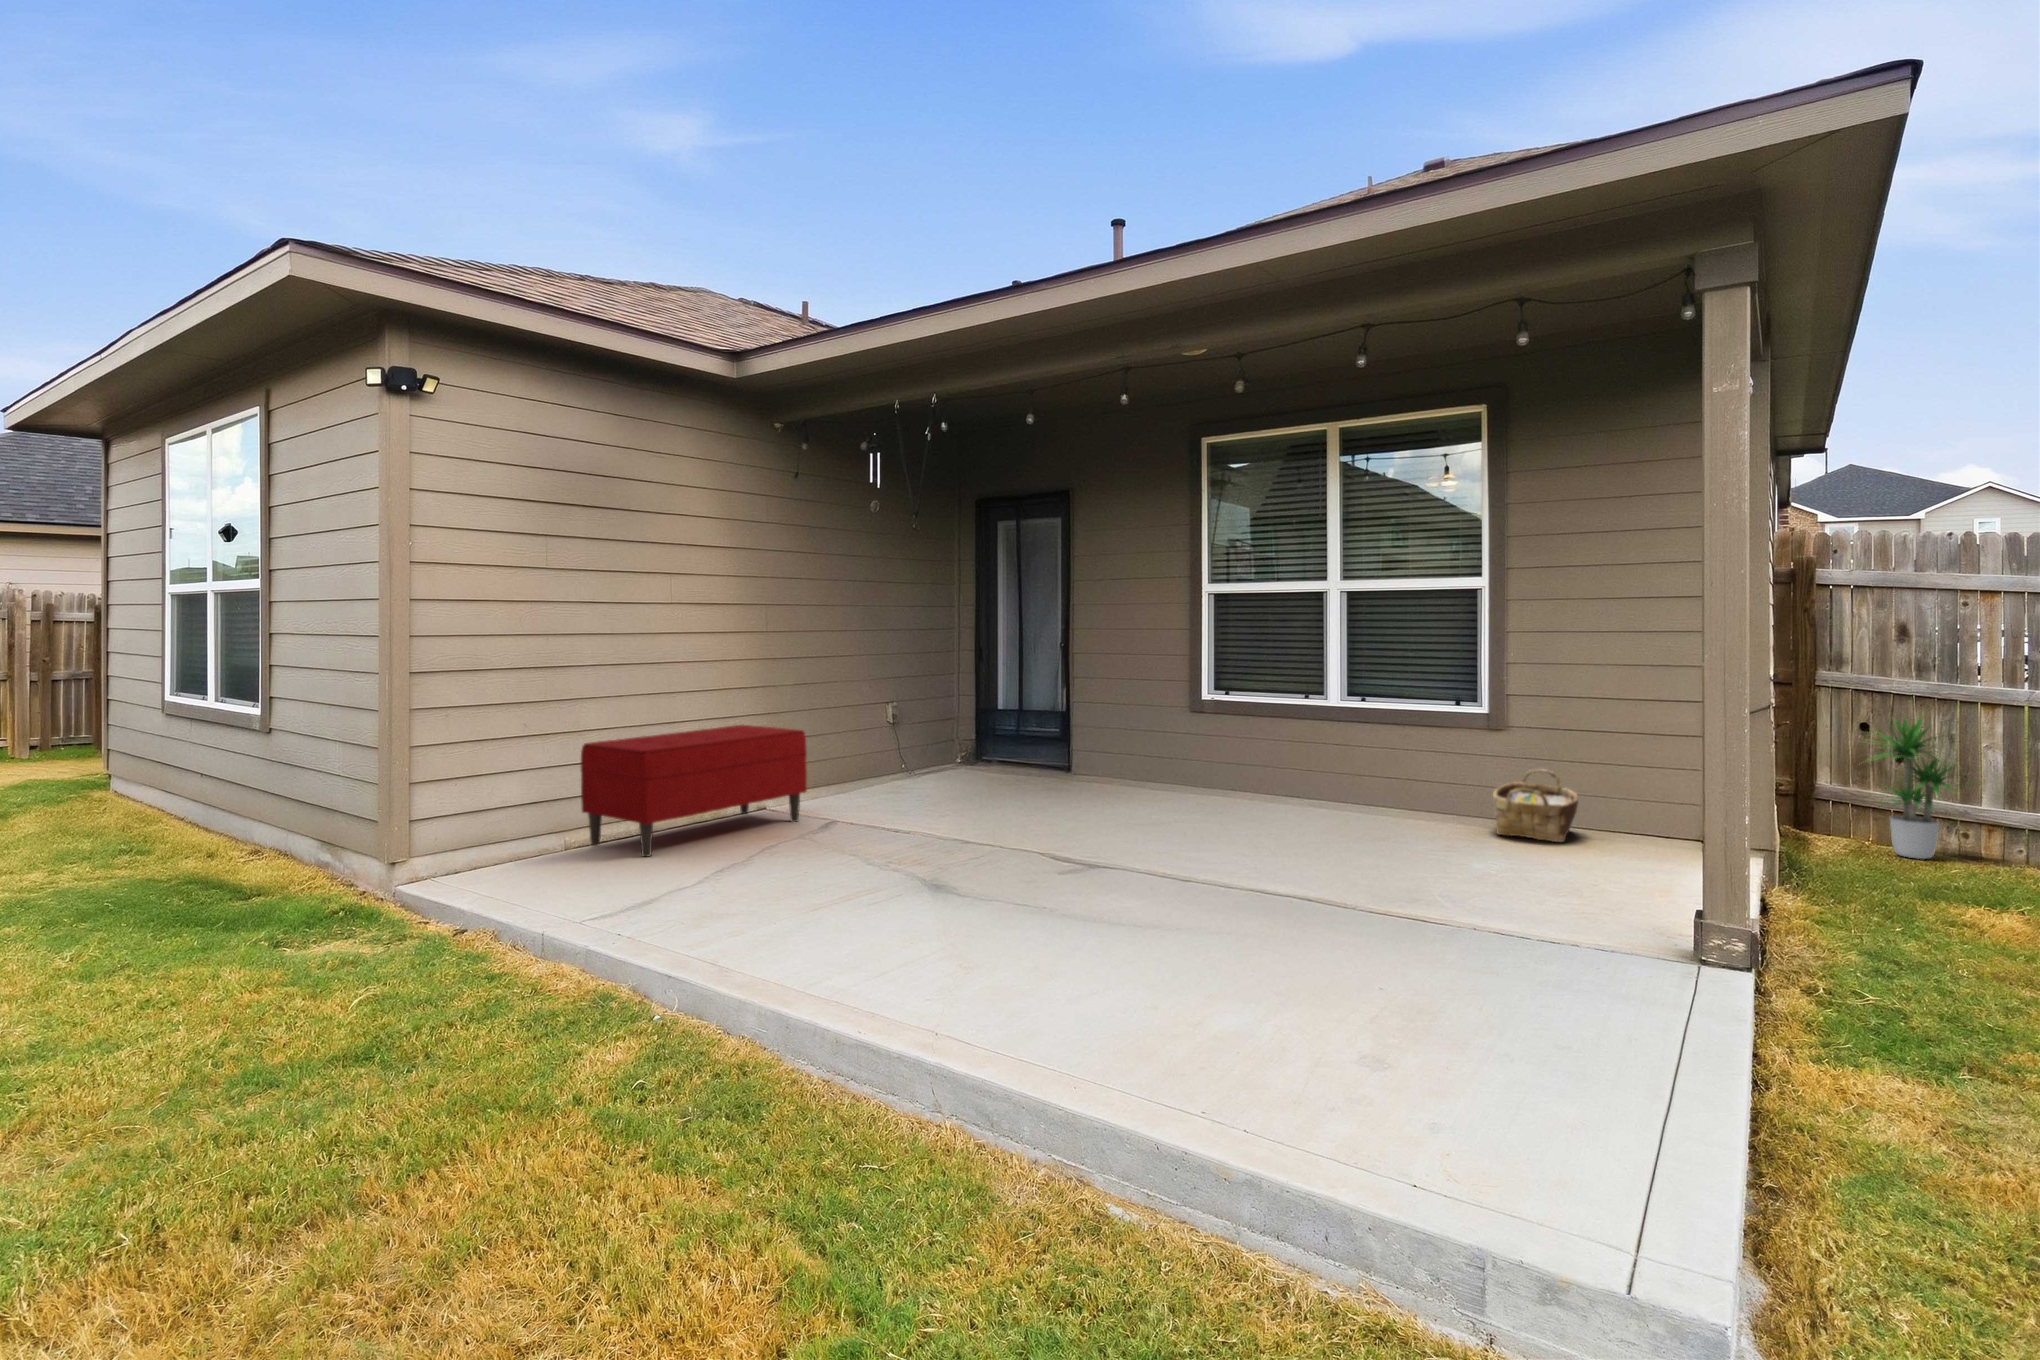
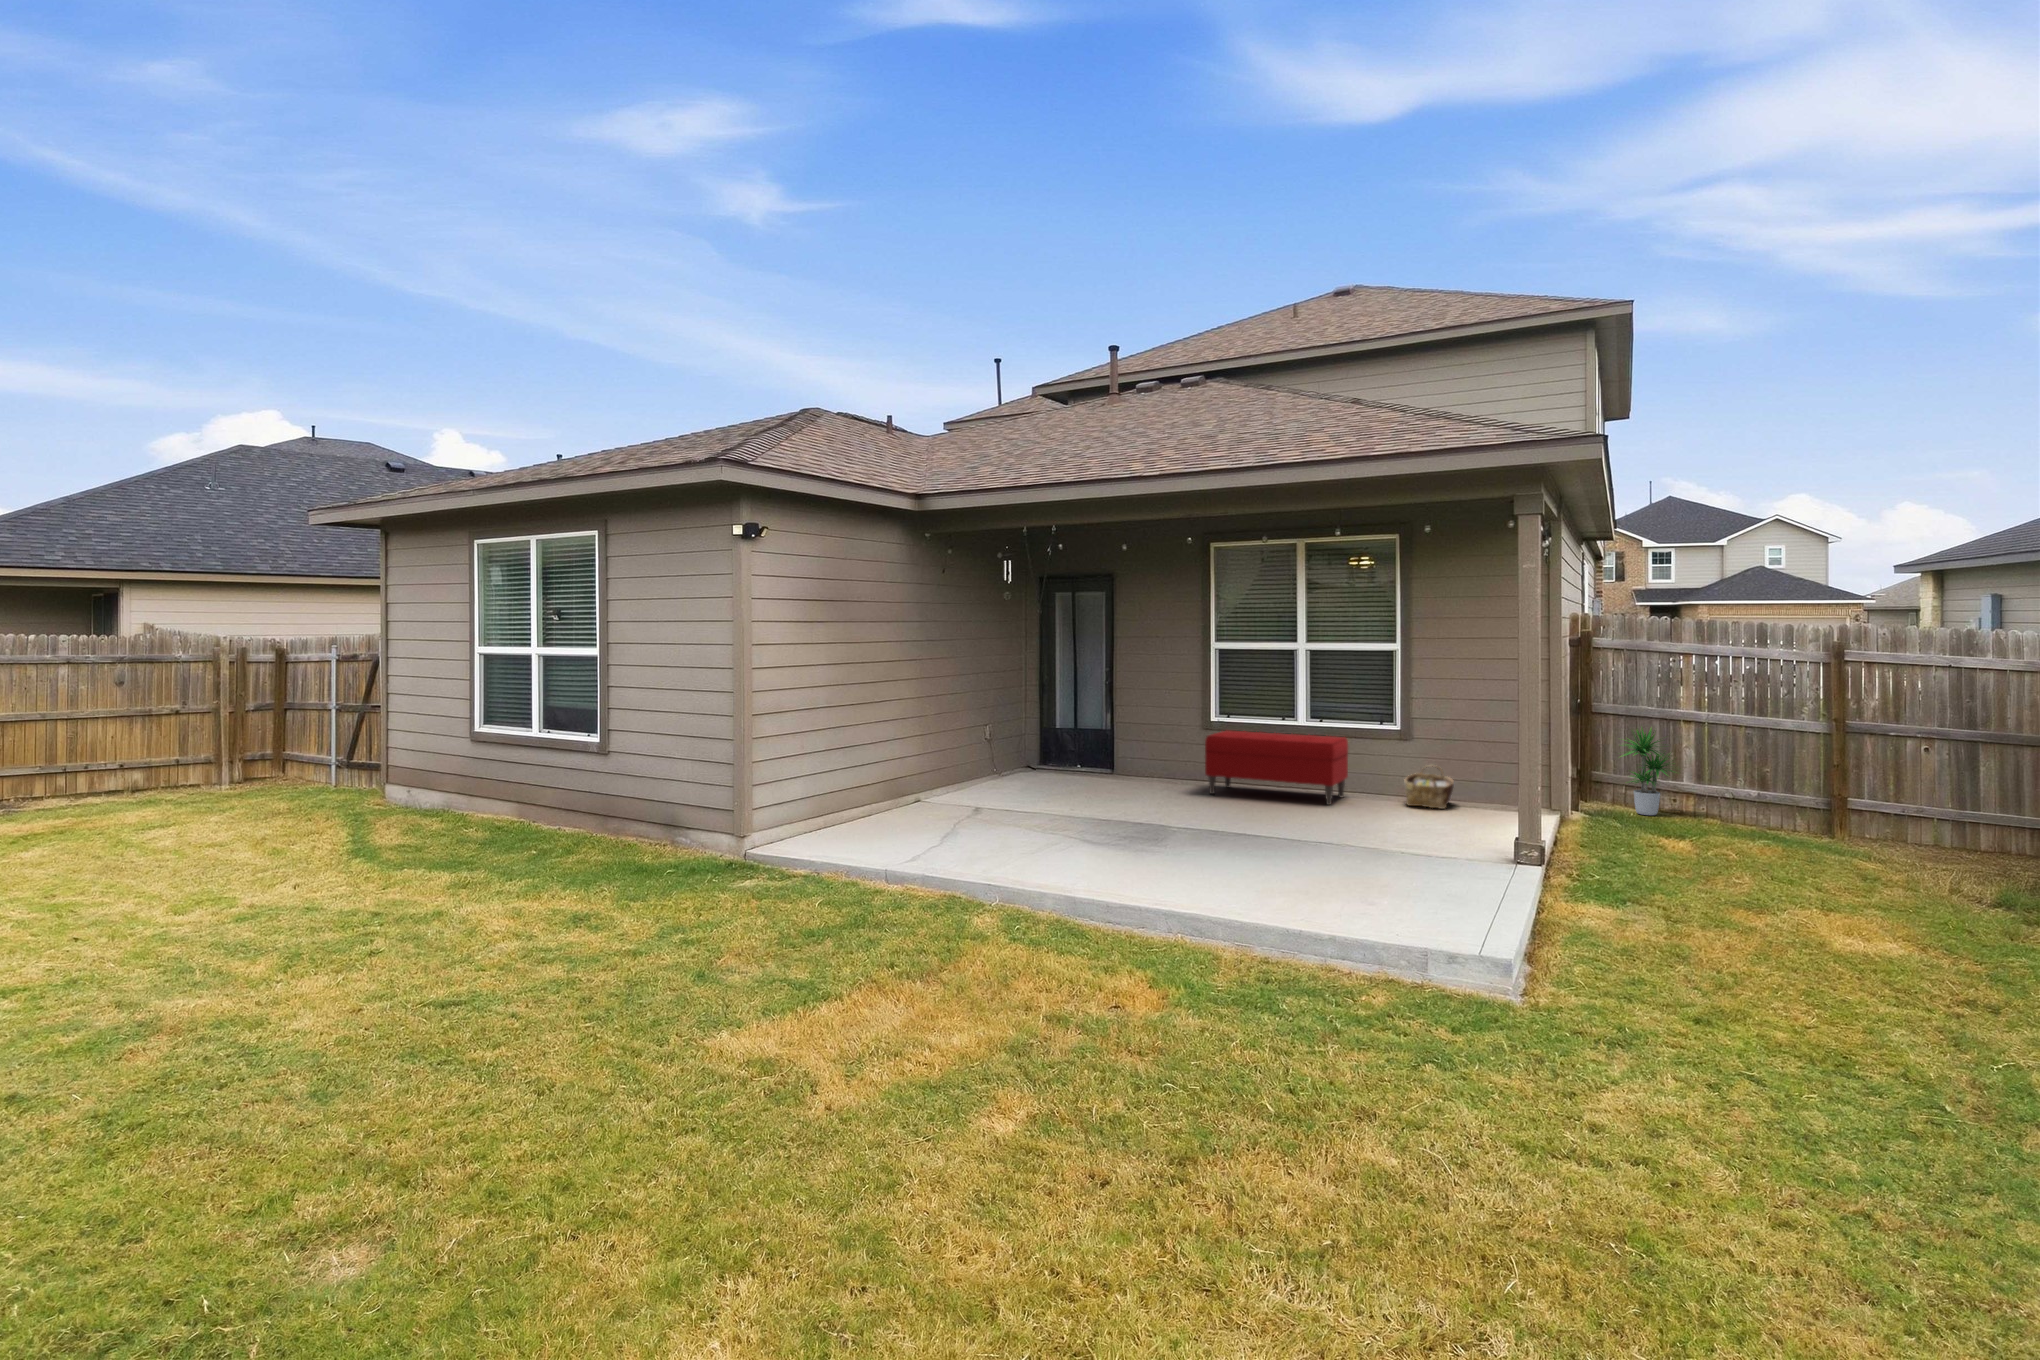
bench: present [581,725,807,857] -> present [1205,730,1348,805]

